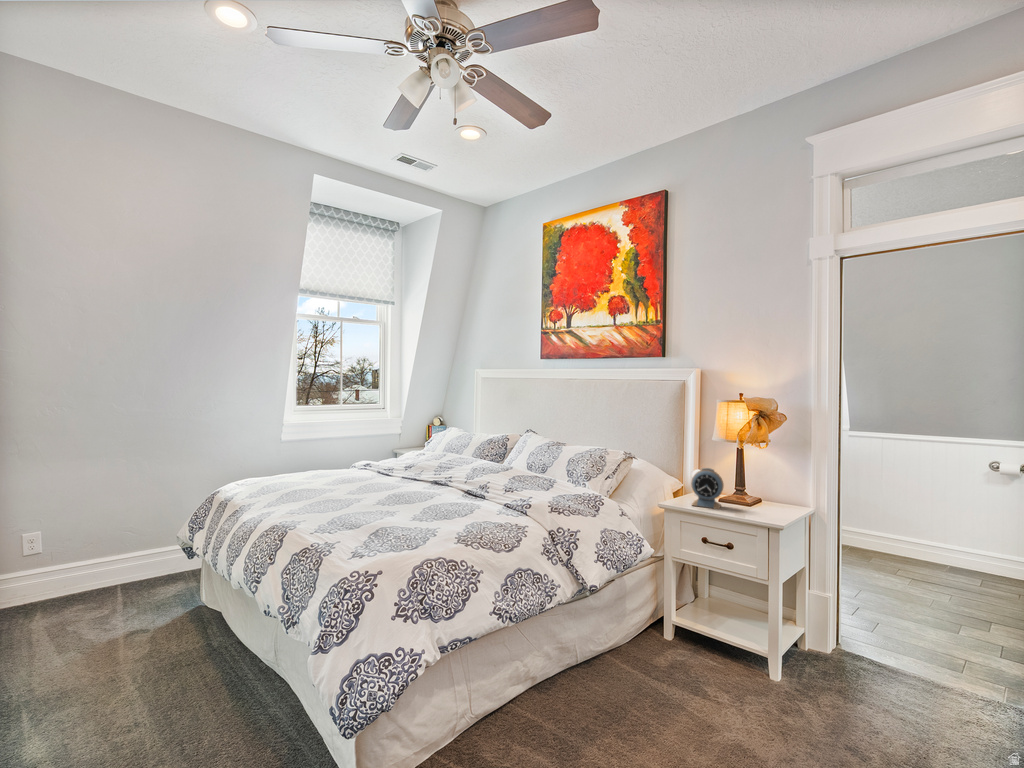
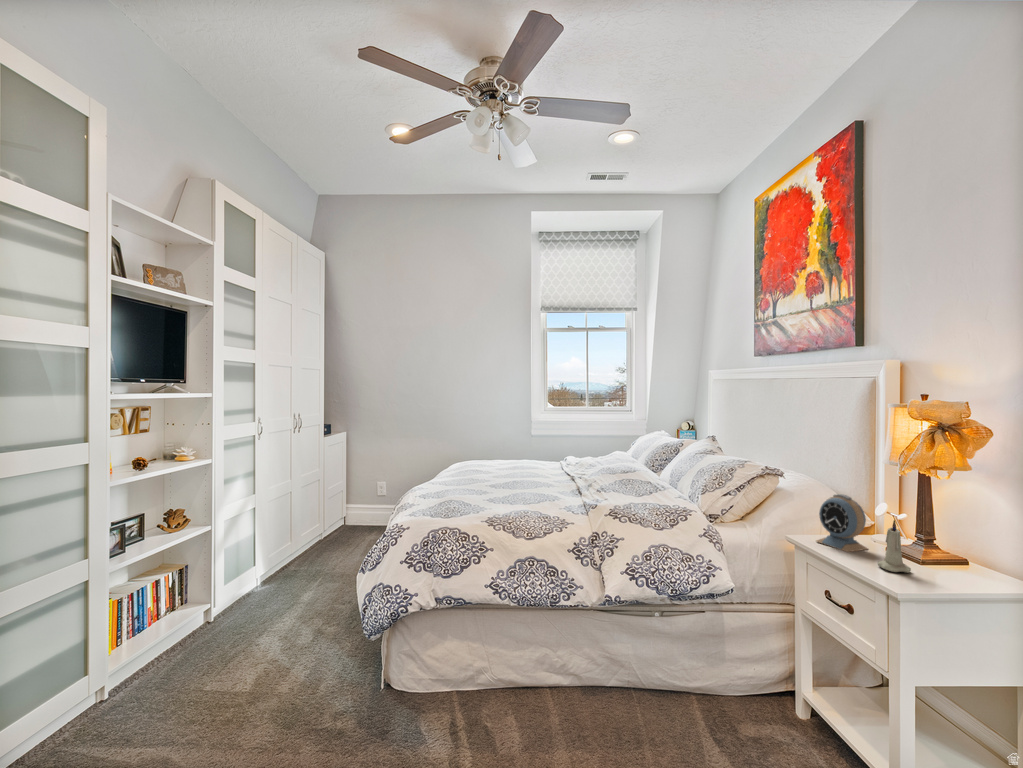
candle: none [751,482,774,517] -> present [877,520,911,573]

